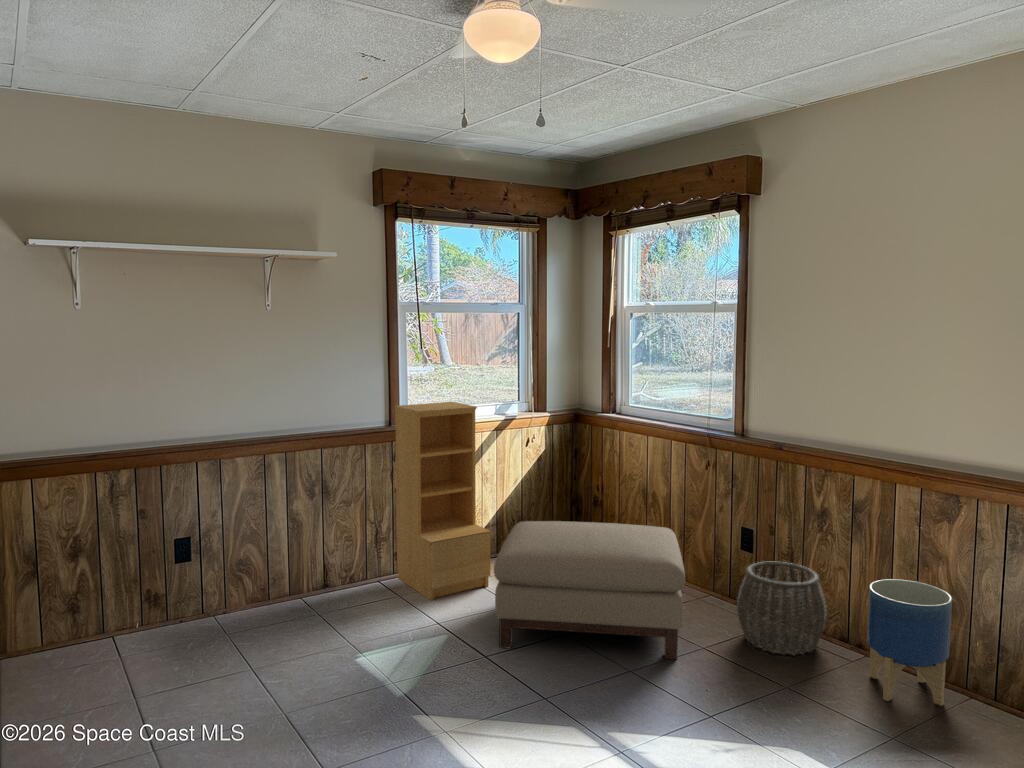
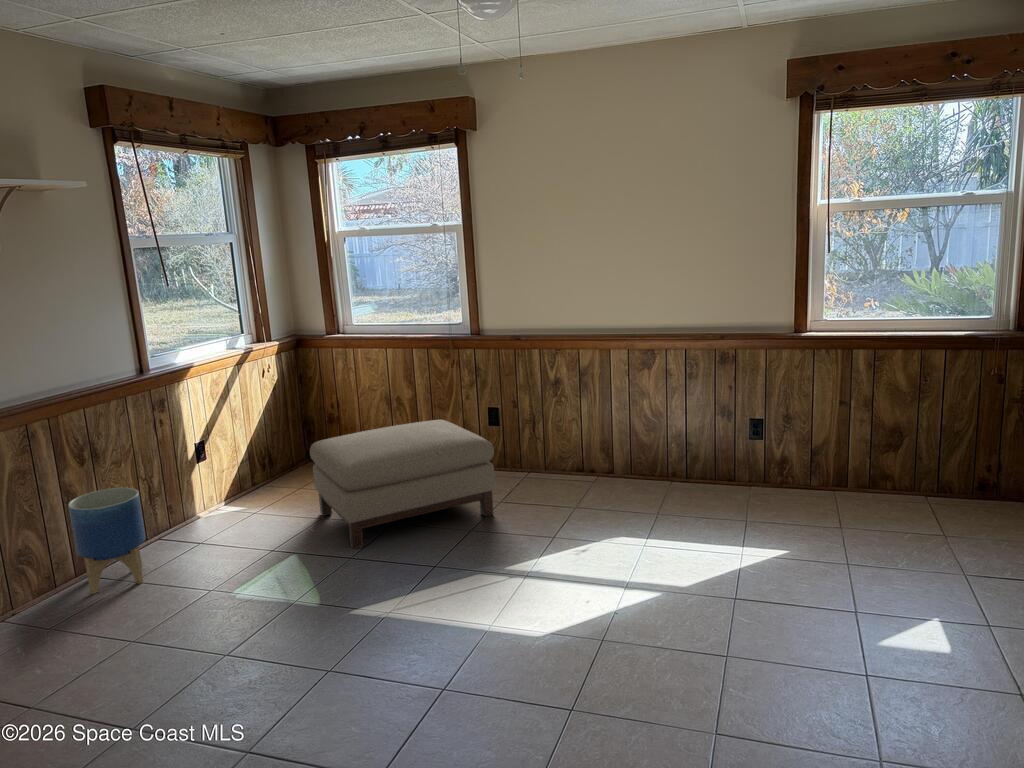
bookshelf: present [395,402,490,600] -> none [152,340,283,538]
woven basket: present [737,561,827,655] -> none [511,425,576,492]
planter: present [867,579,952,706] -> present [68,488,146,594]

